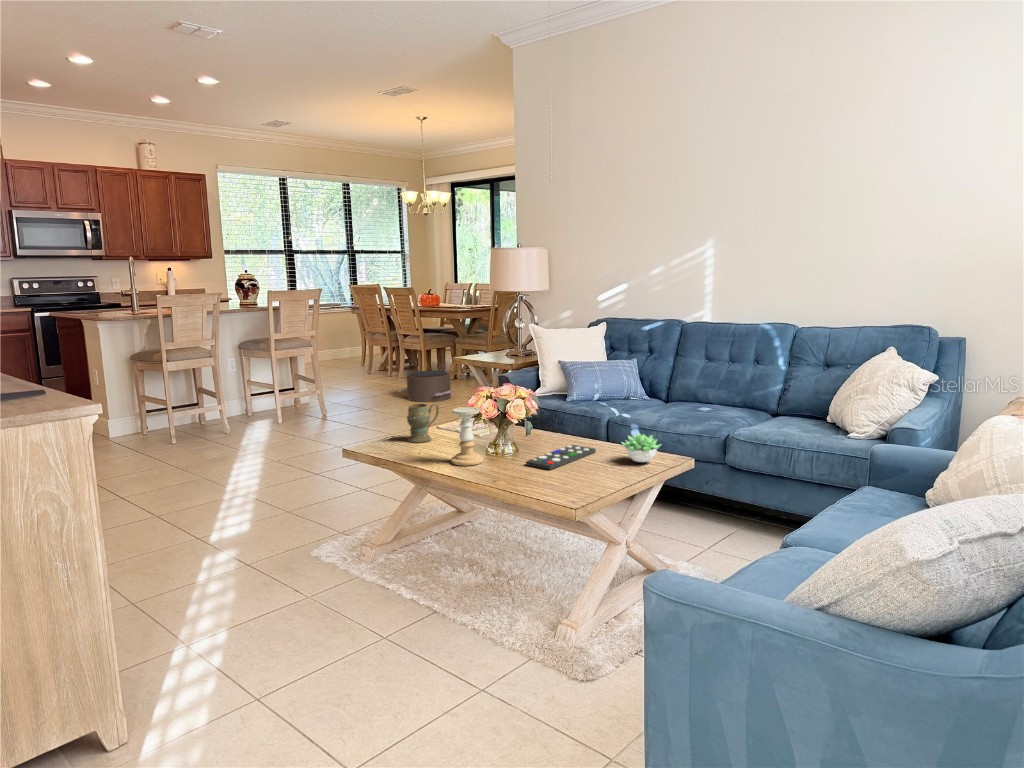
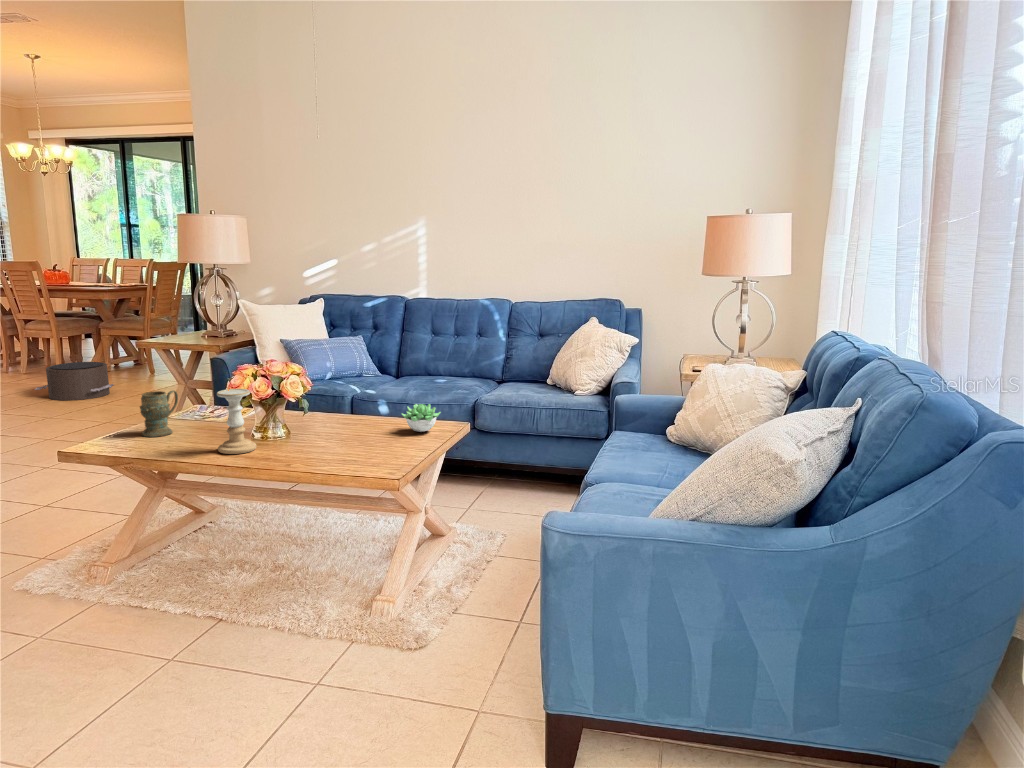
remote control: present [526,445,596,470] -> none [307,422,370,448]

